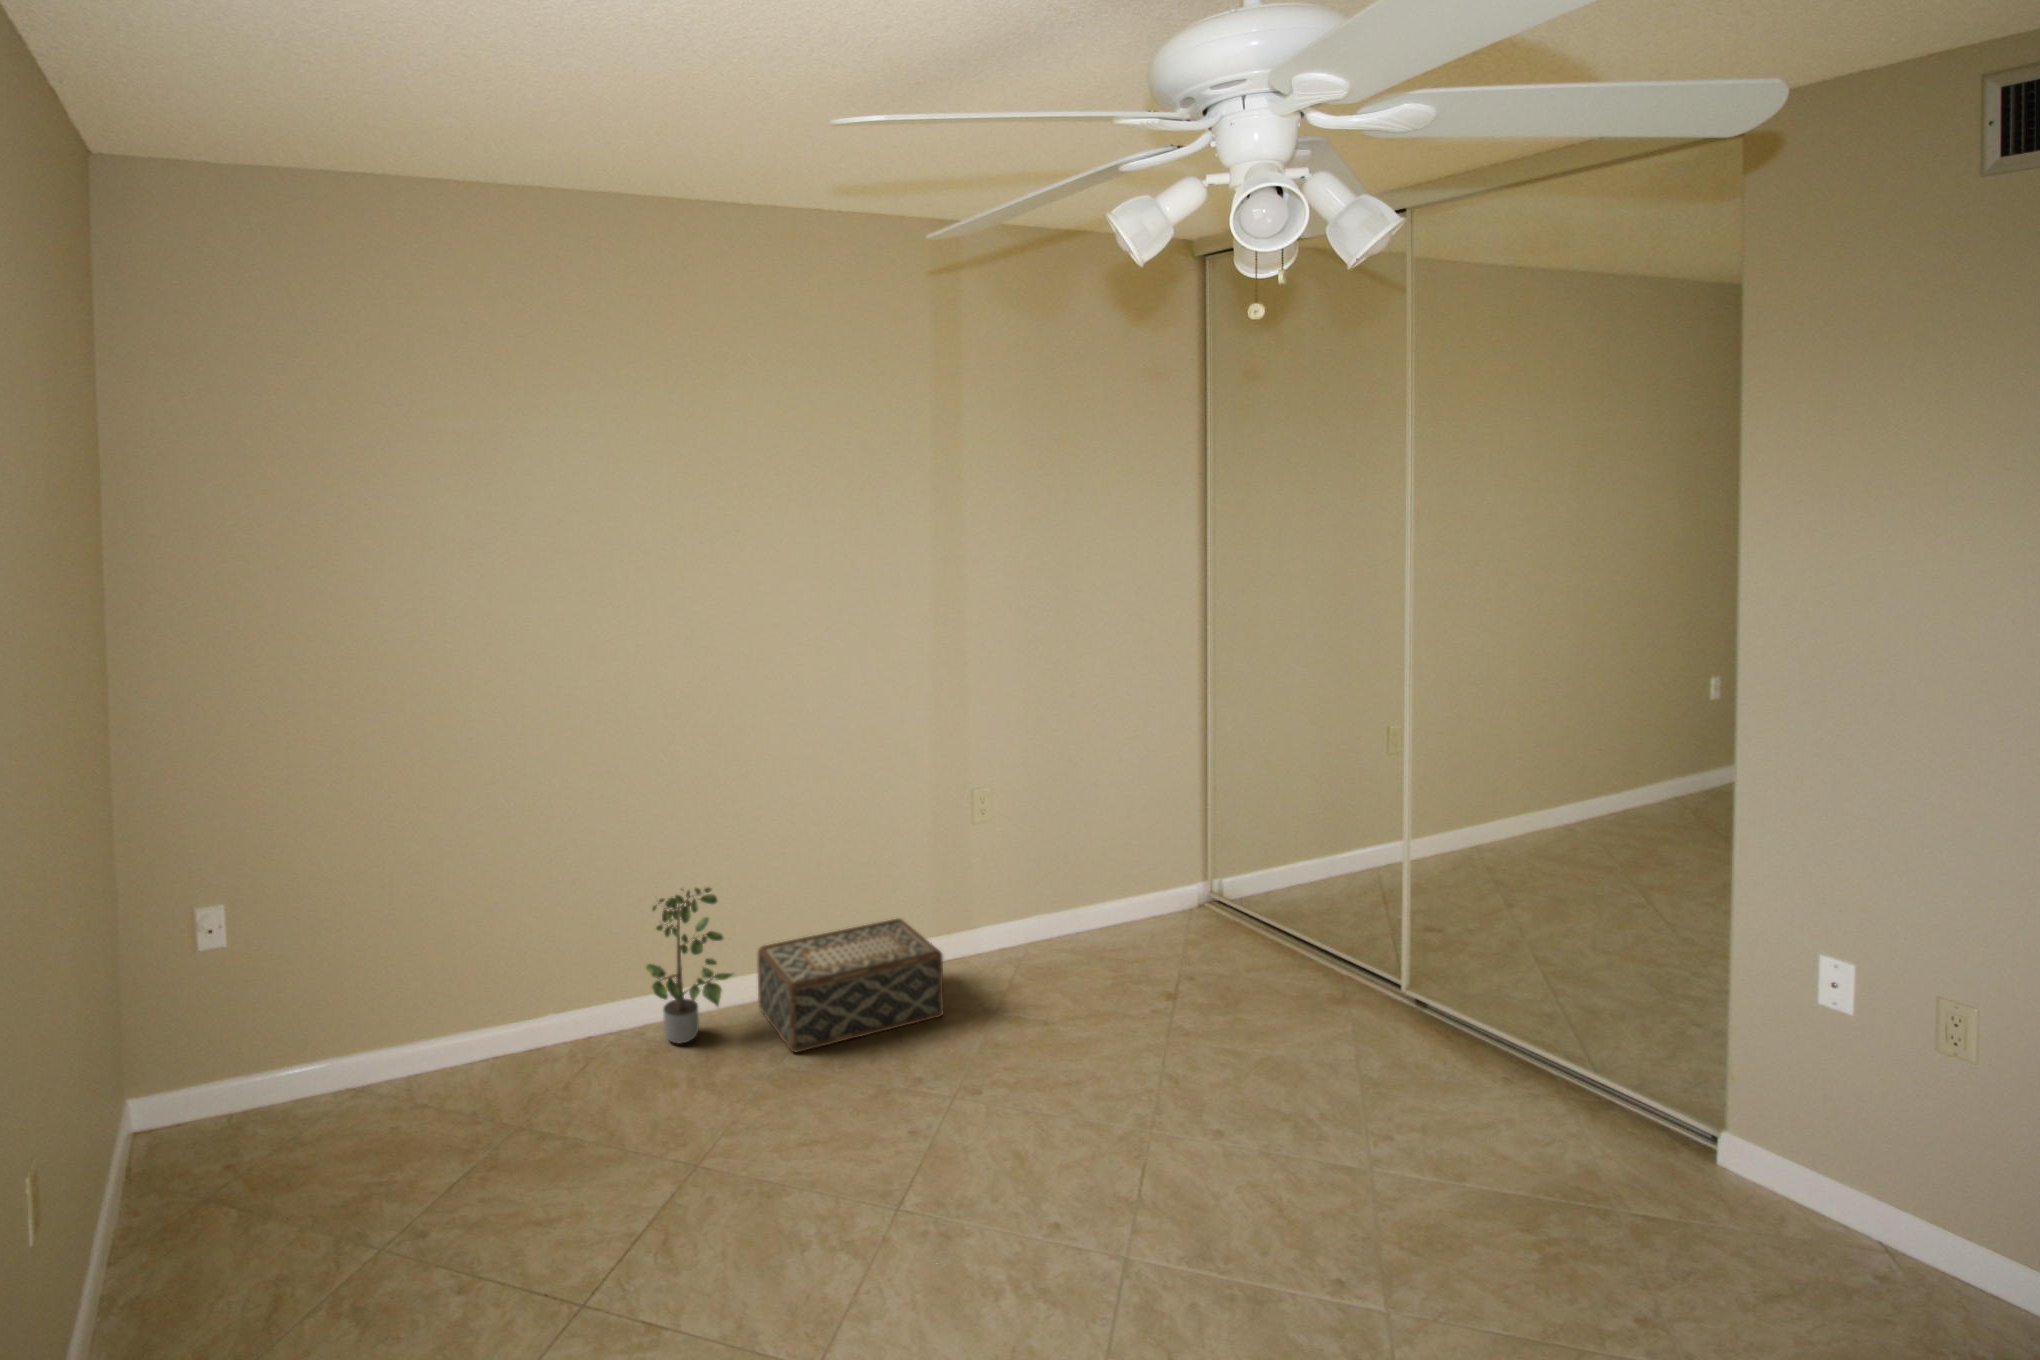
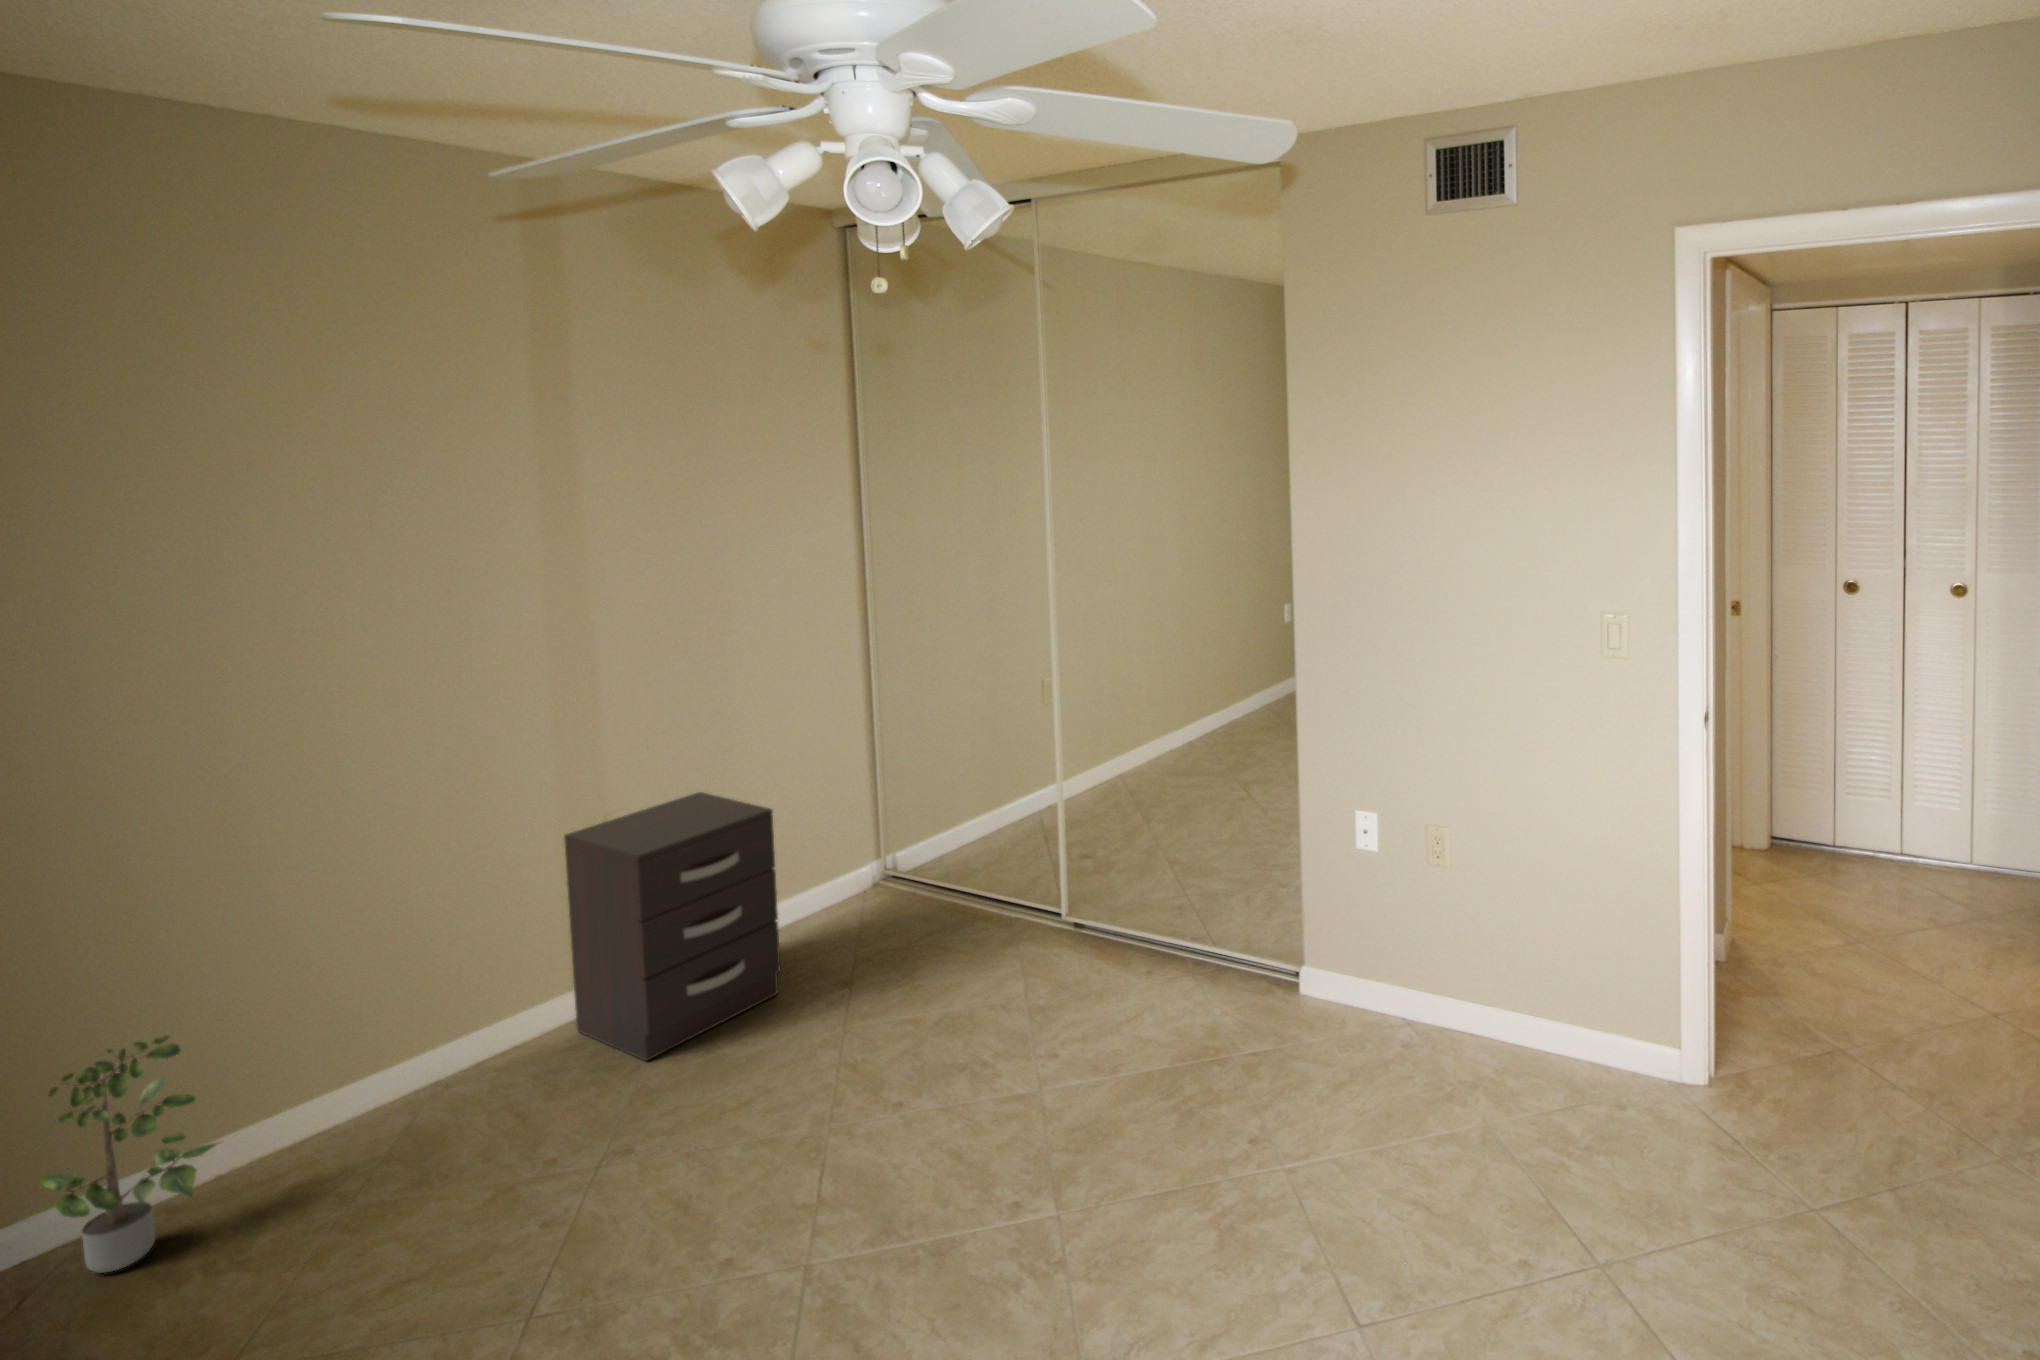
dresser: none [952,783,1115,1008] -> present [564,792,780,1061]
woven basket: present [757,919,943,1052] -> none [261,997,563,1214]

